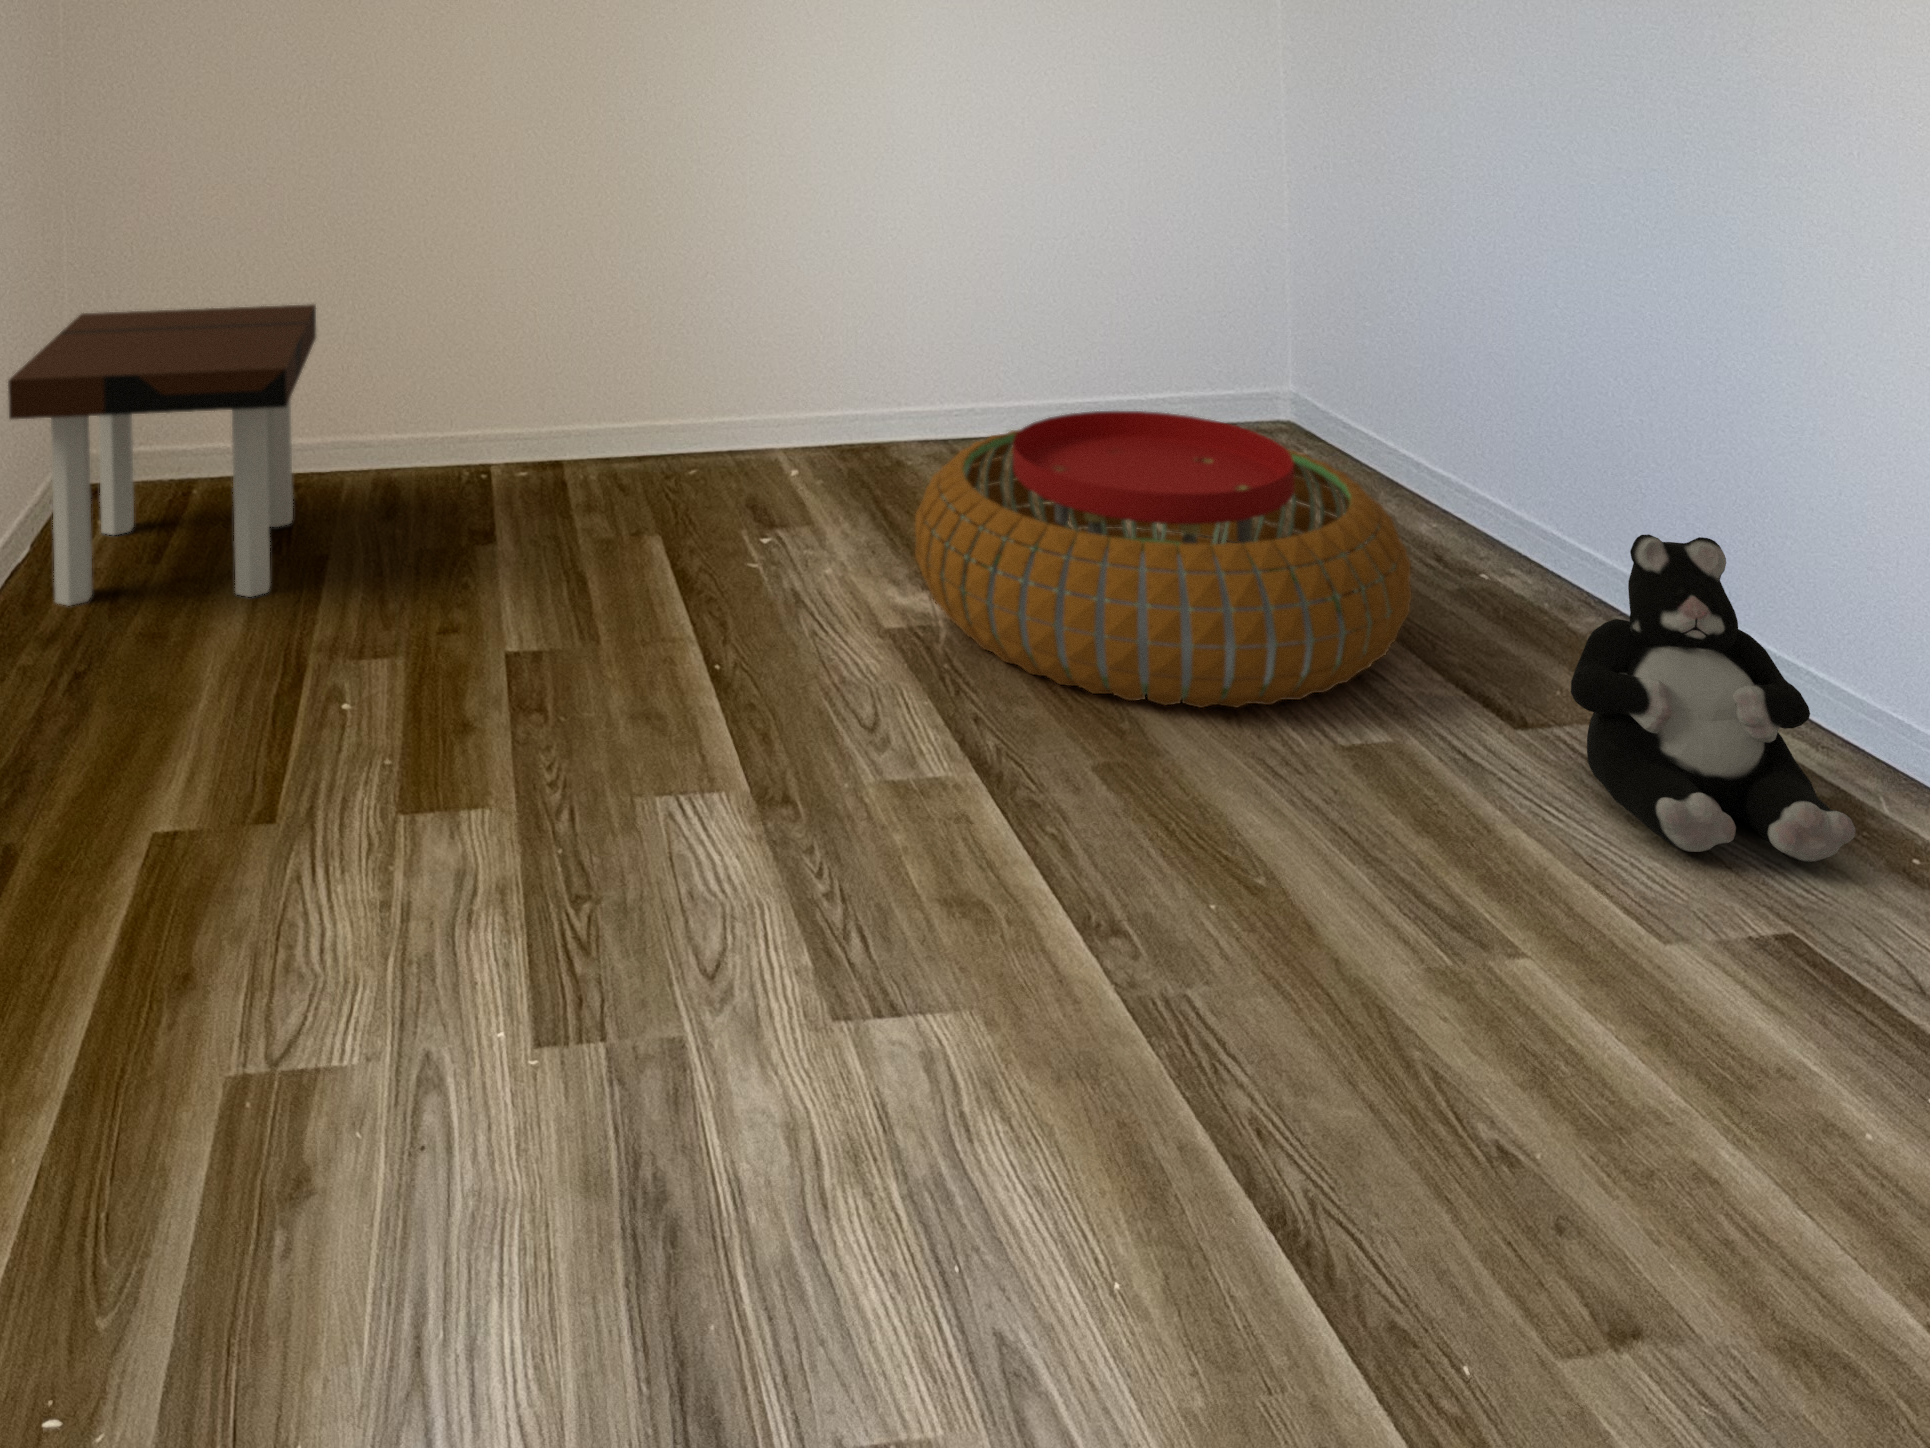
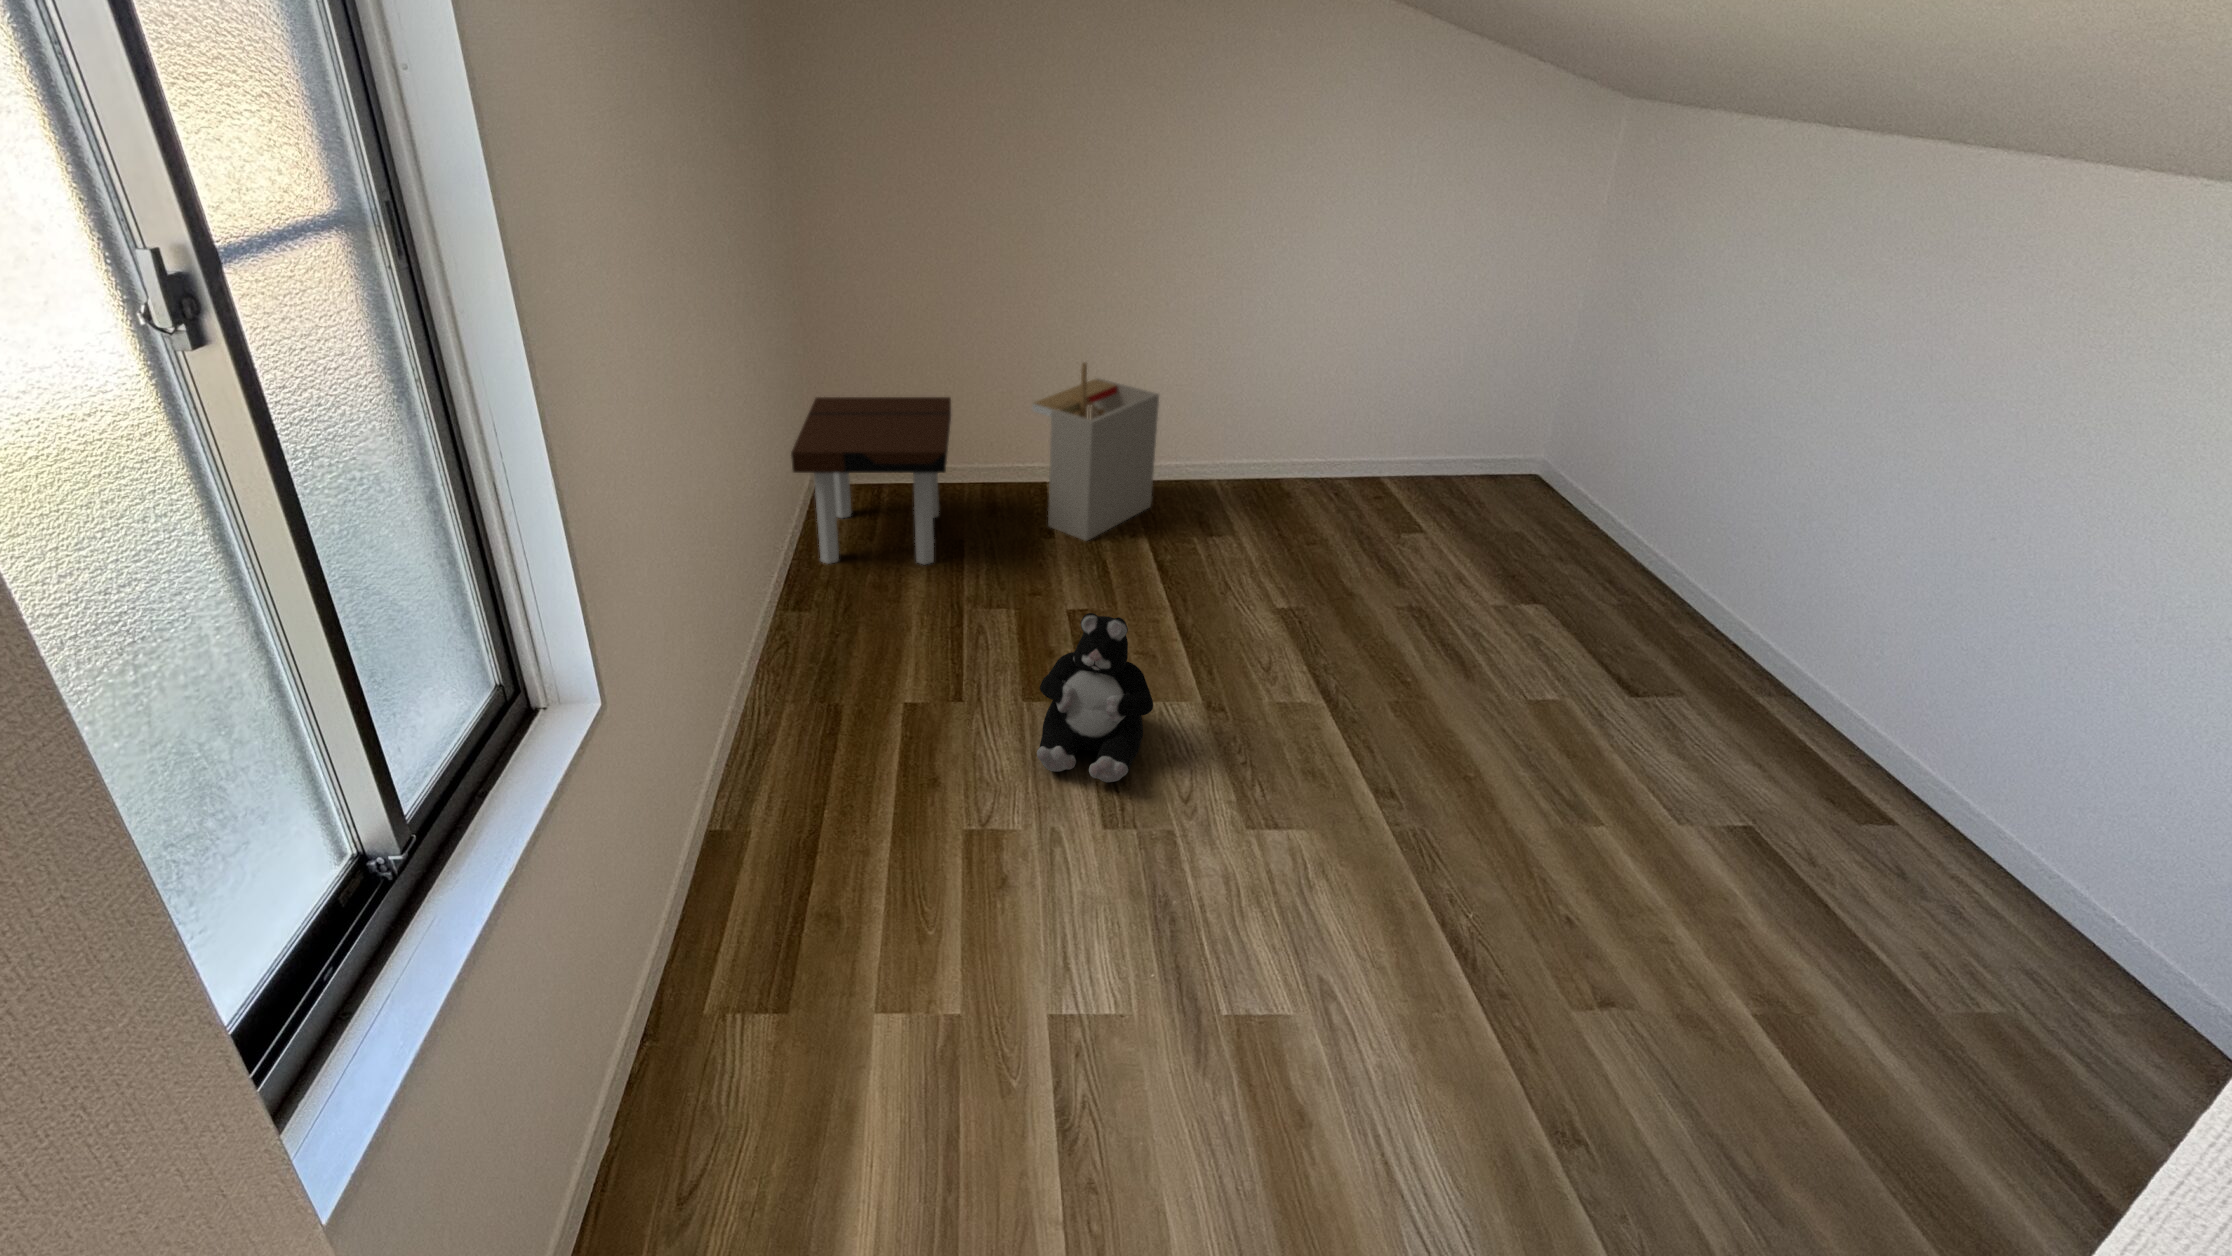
storage bin: none [452,234,667,548] -> present [1032,363,1159,541]
pouf: present [915,411,1412,708] -> none [1300,493,1596,673]
plush toy: present [1571,534,1856,862] -> present [1037,613,1153,782]

